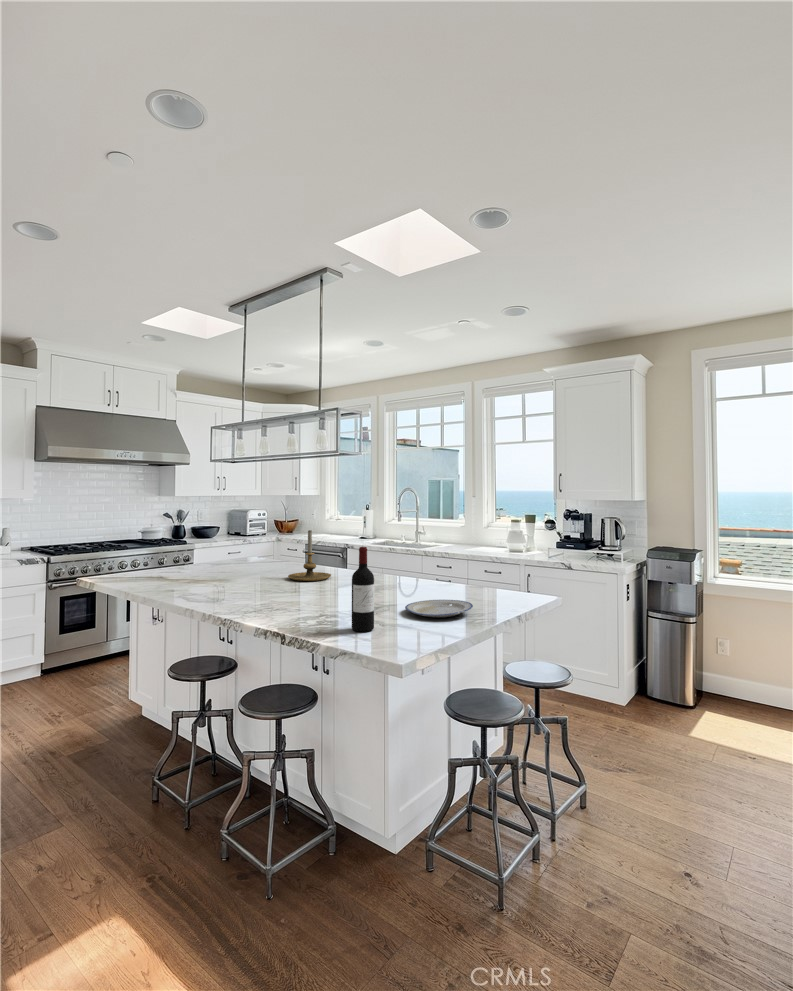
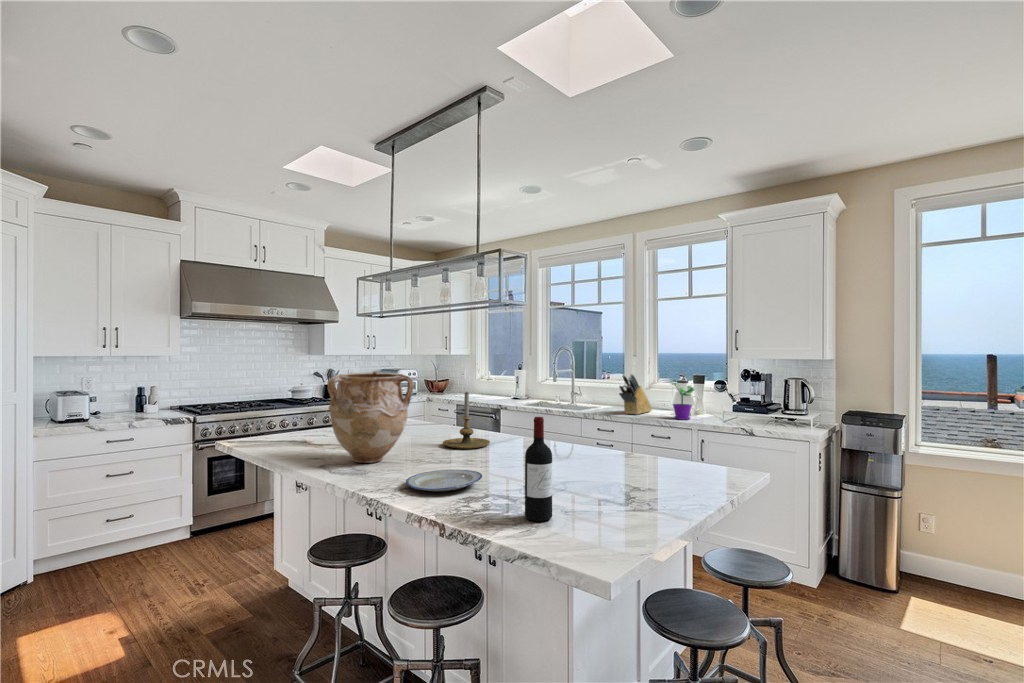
vase: none [182,511,260,593] -> present [328,371,413,463]
knife block: none [456,515,488,552] -> present [619,374,652,414]
flower pot: none [501,517,525,556] -> present [671,380,694,420]
plate: present [405,600,473,617] -> present [406,470,482,492]

